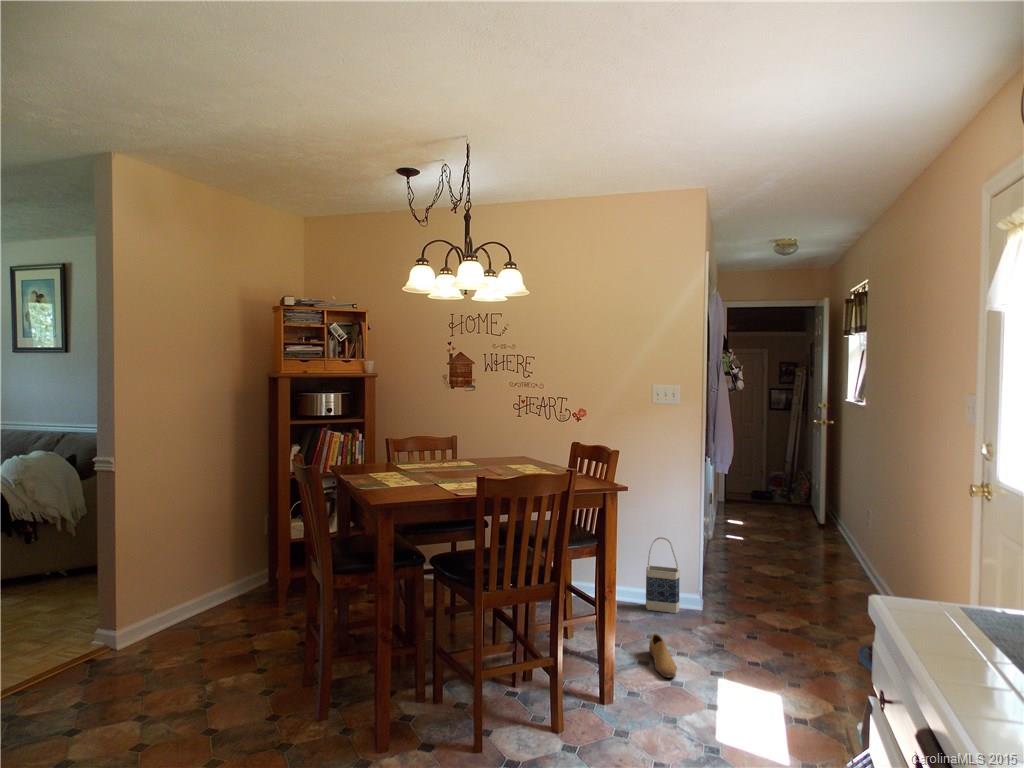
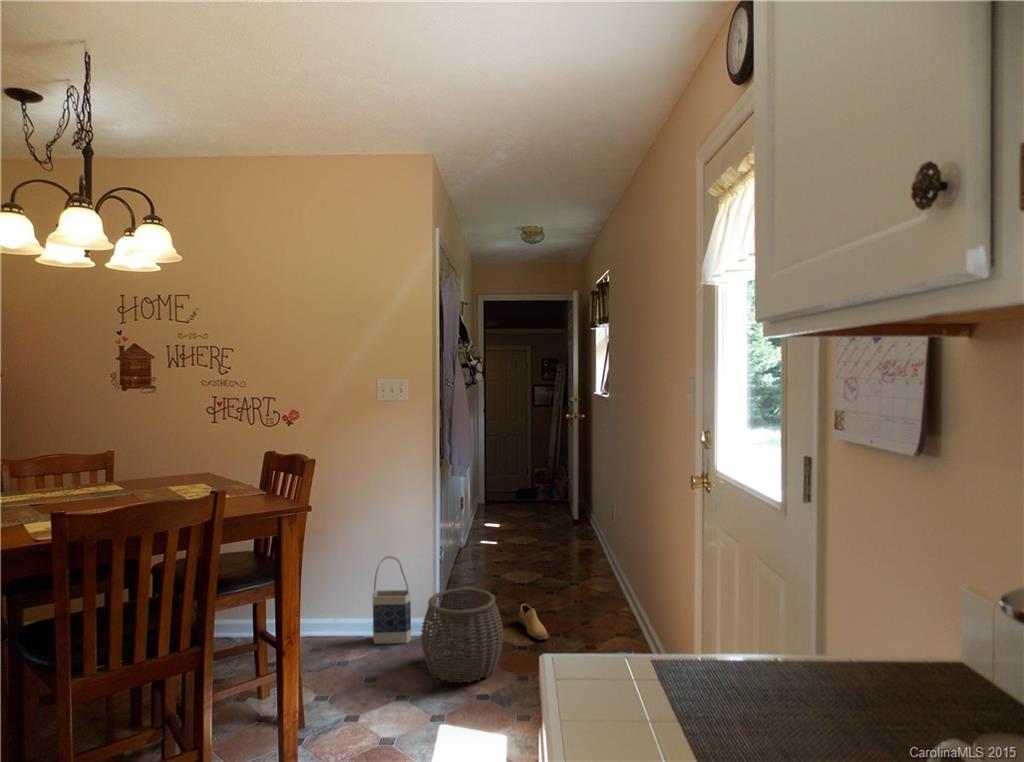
woven basket: none [696,571,772,652] -> present [421,588,503,683]
shoe: present [649,633,676,678] -> present [519,604,548,640]

